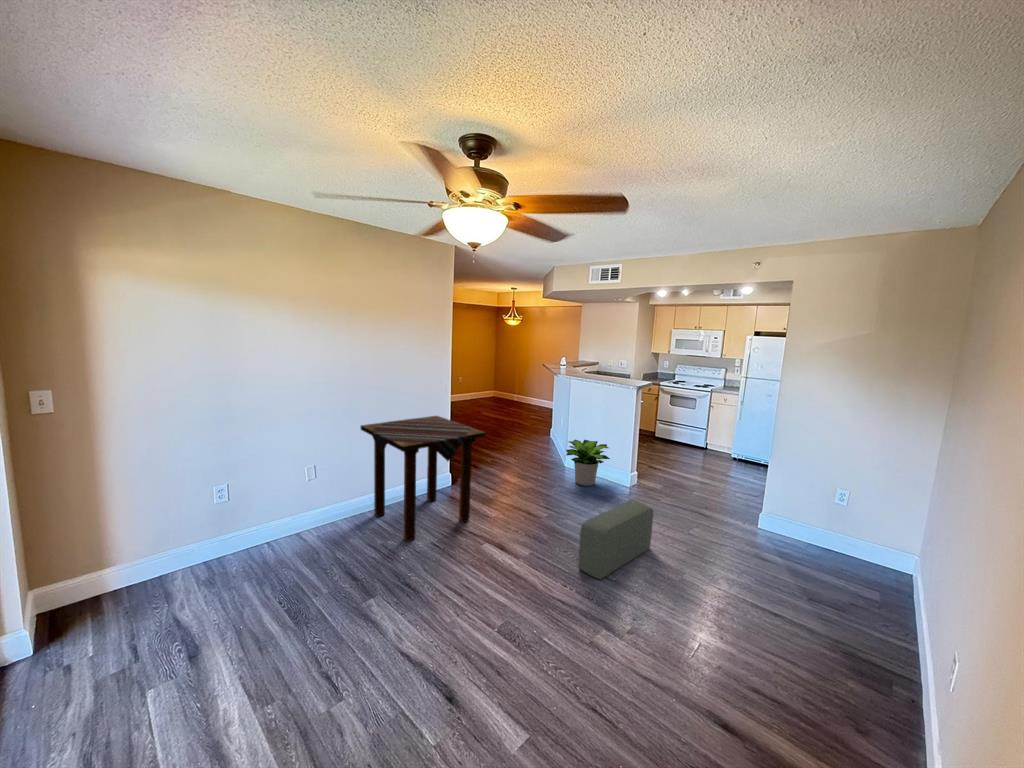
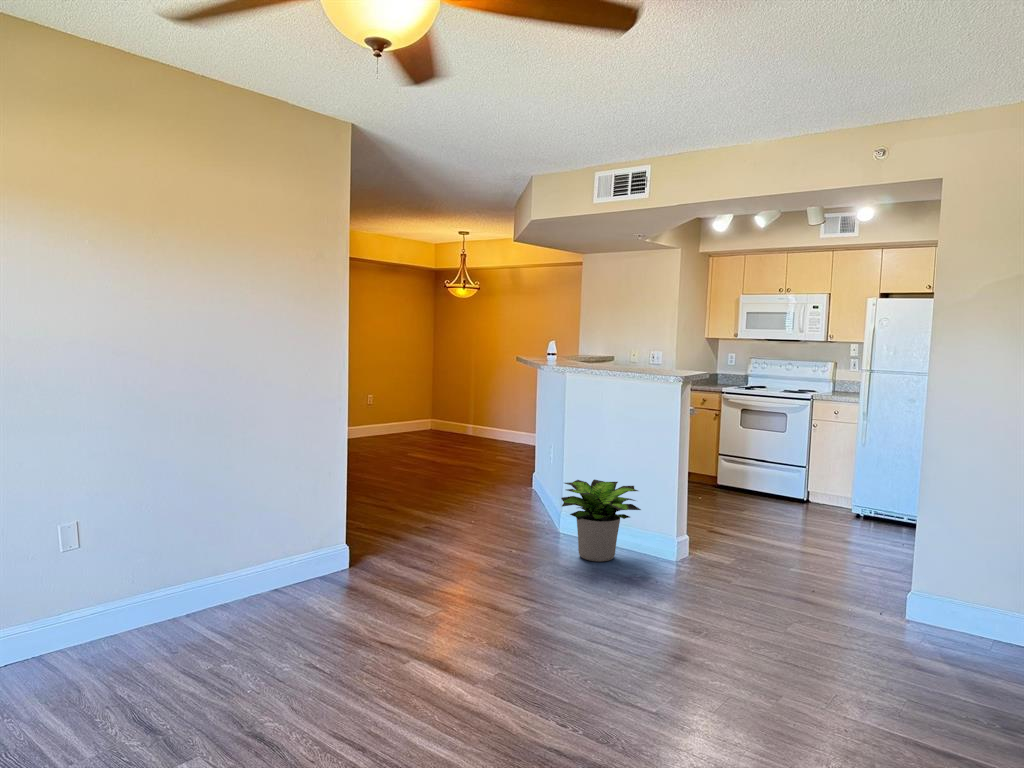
side table: present [361,416,485,542] -> none [172,432,411,662]
pouf: present [578,501,654,579] -> none [589,571,724,712]

